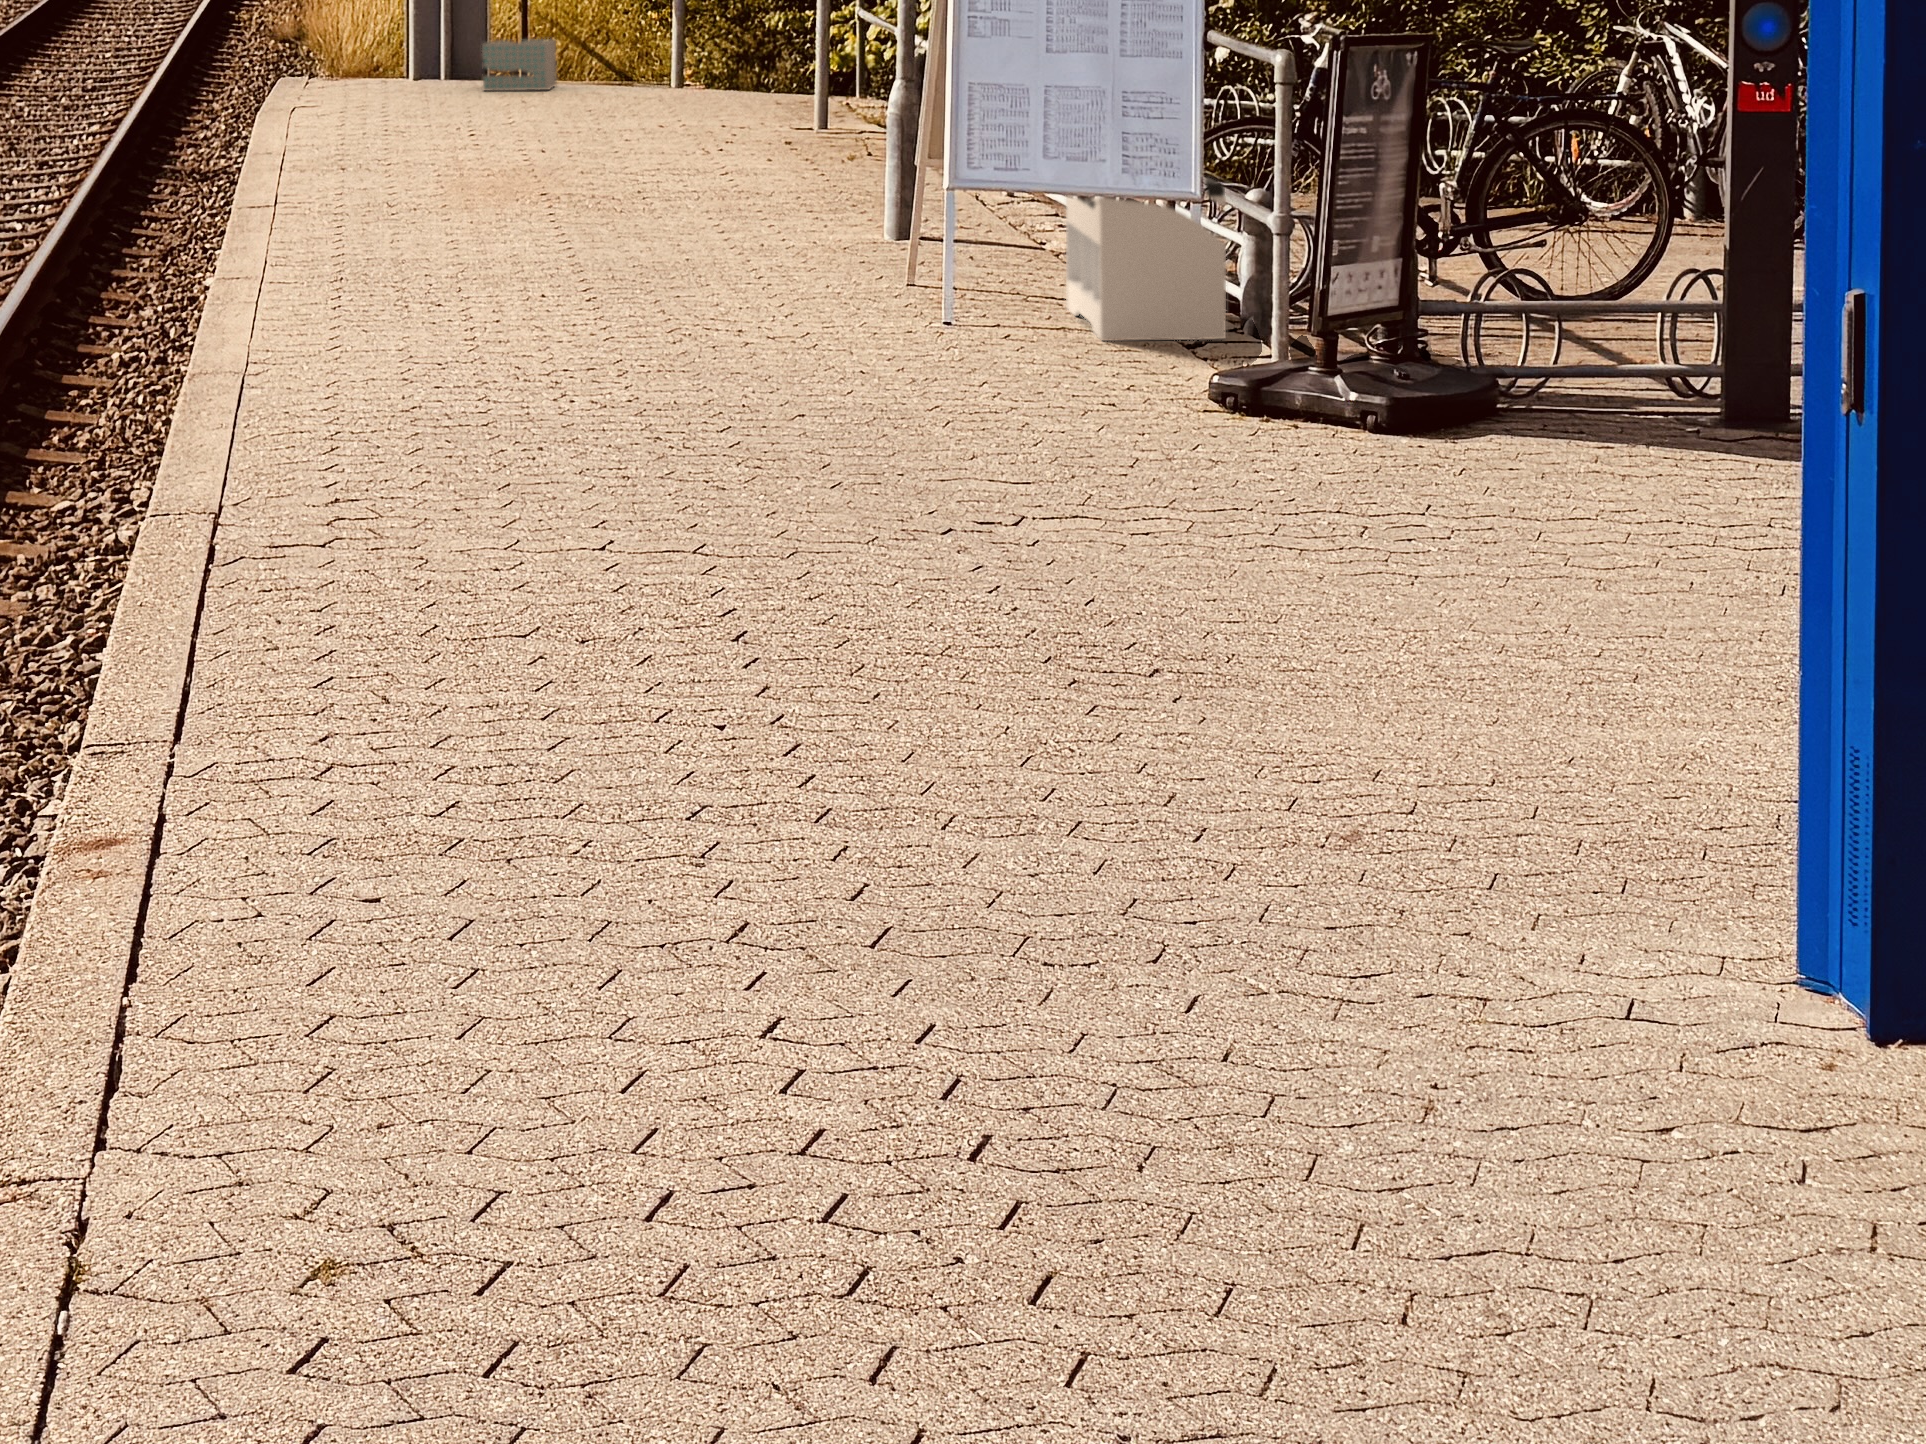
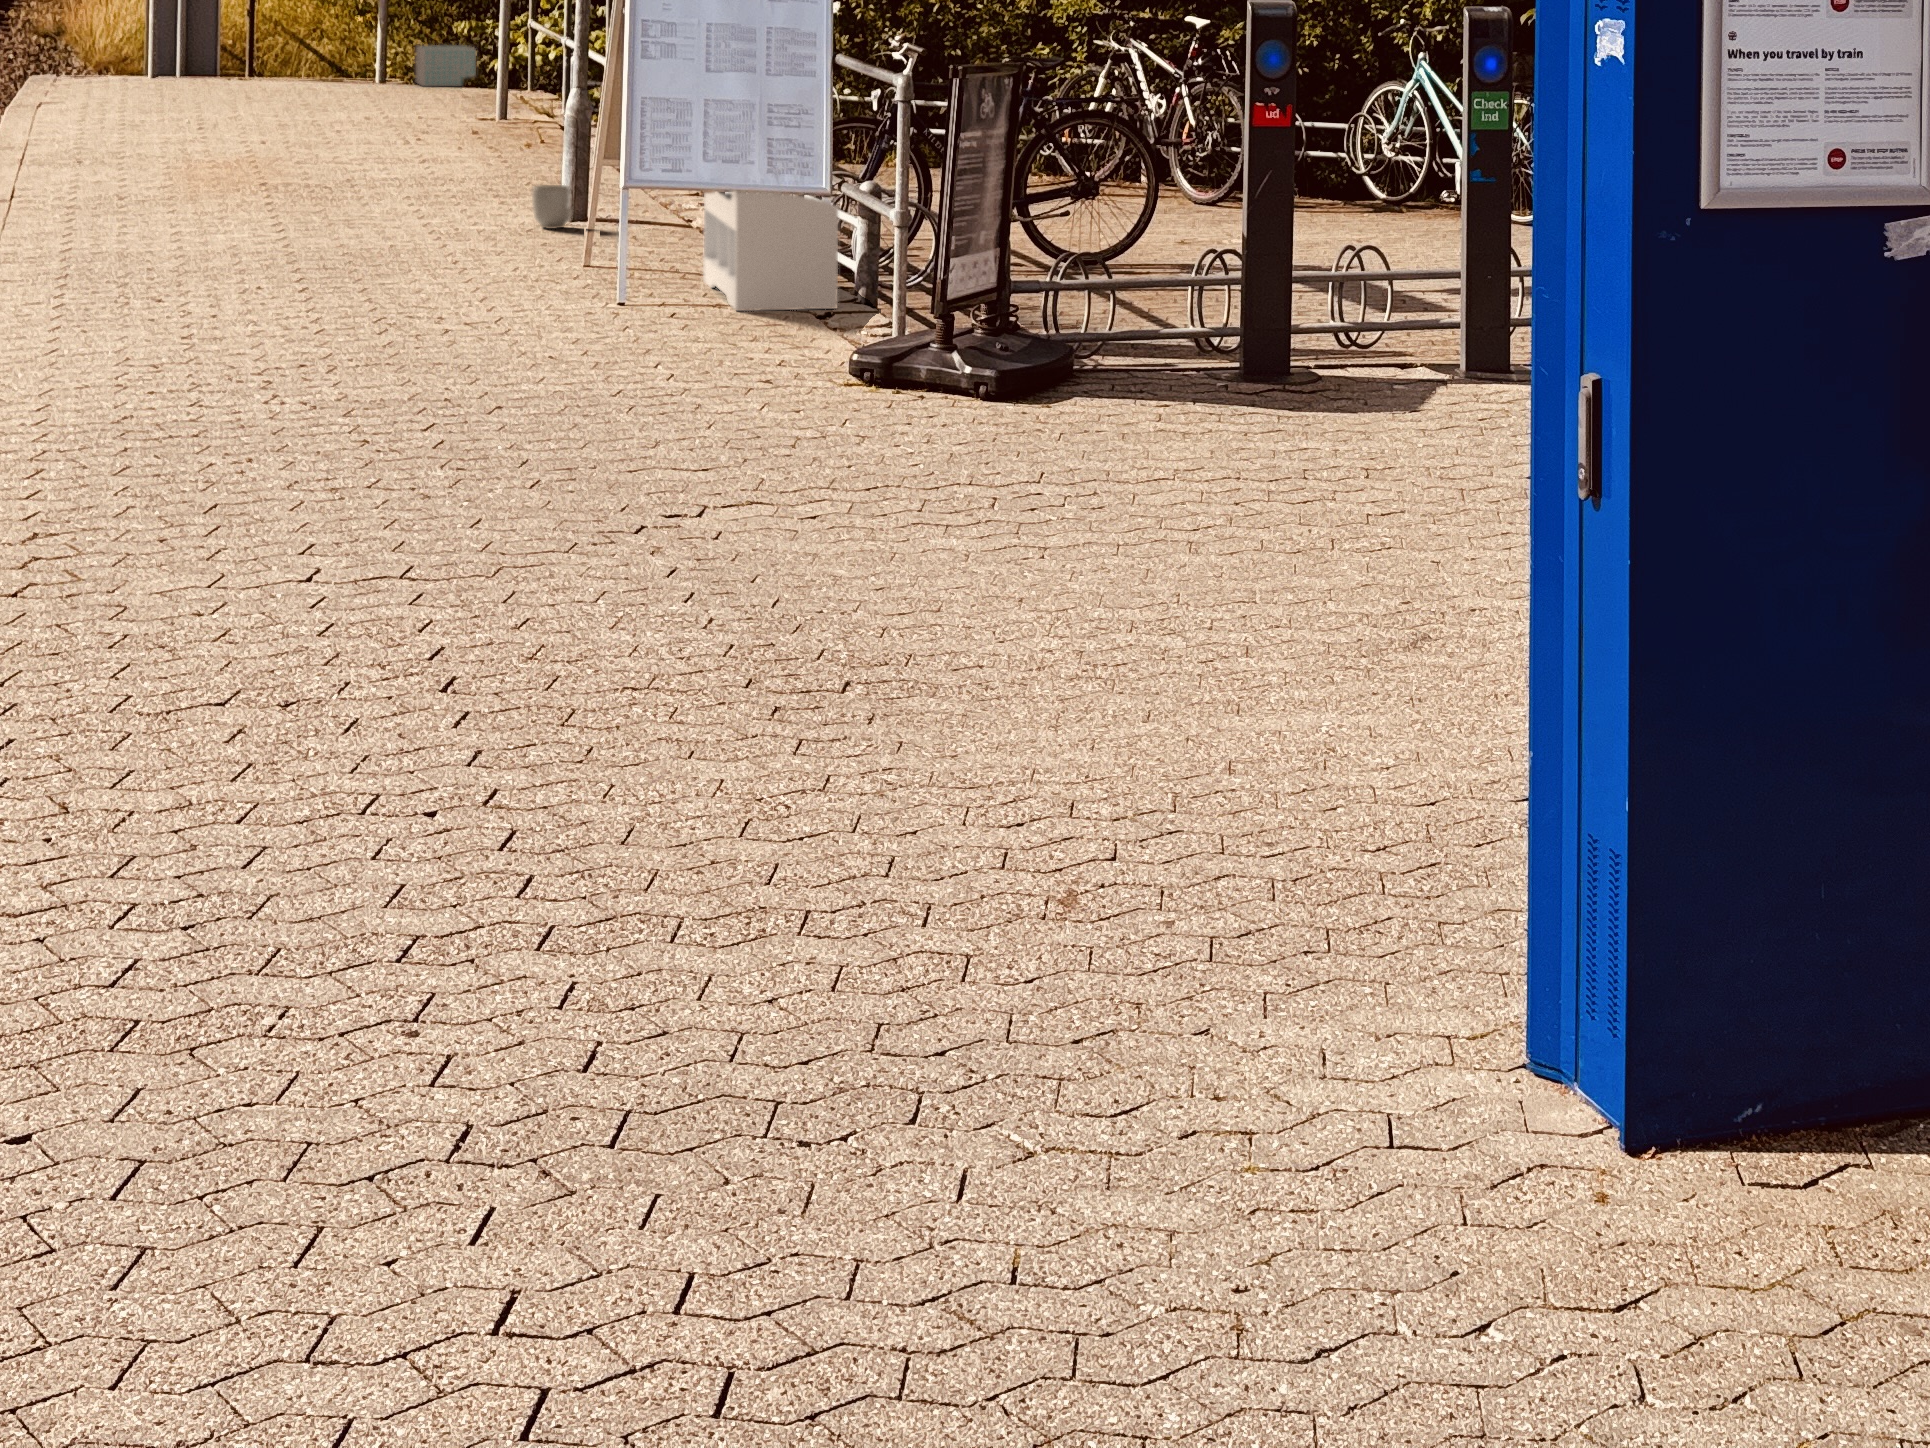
storage box: present [482,39,557,91] -> present [415,45,476,86]
planter: none [864,198,916,251] -> present [532,185,572,229]

